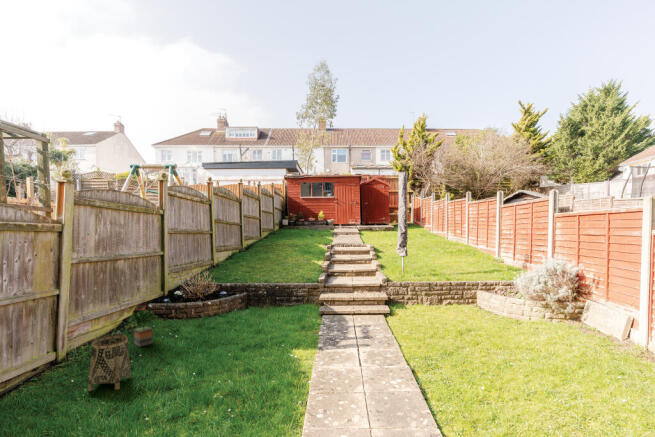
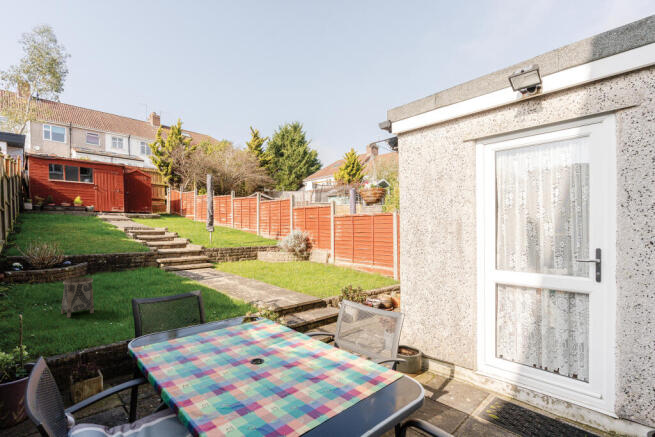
potted tree: present [131,310,157,347] -> none [34,269,60,300]

